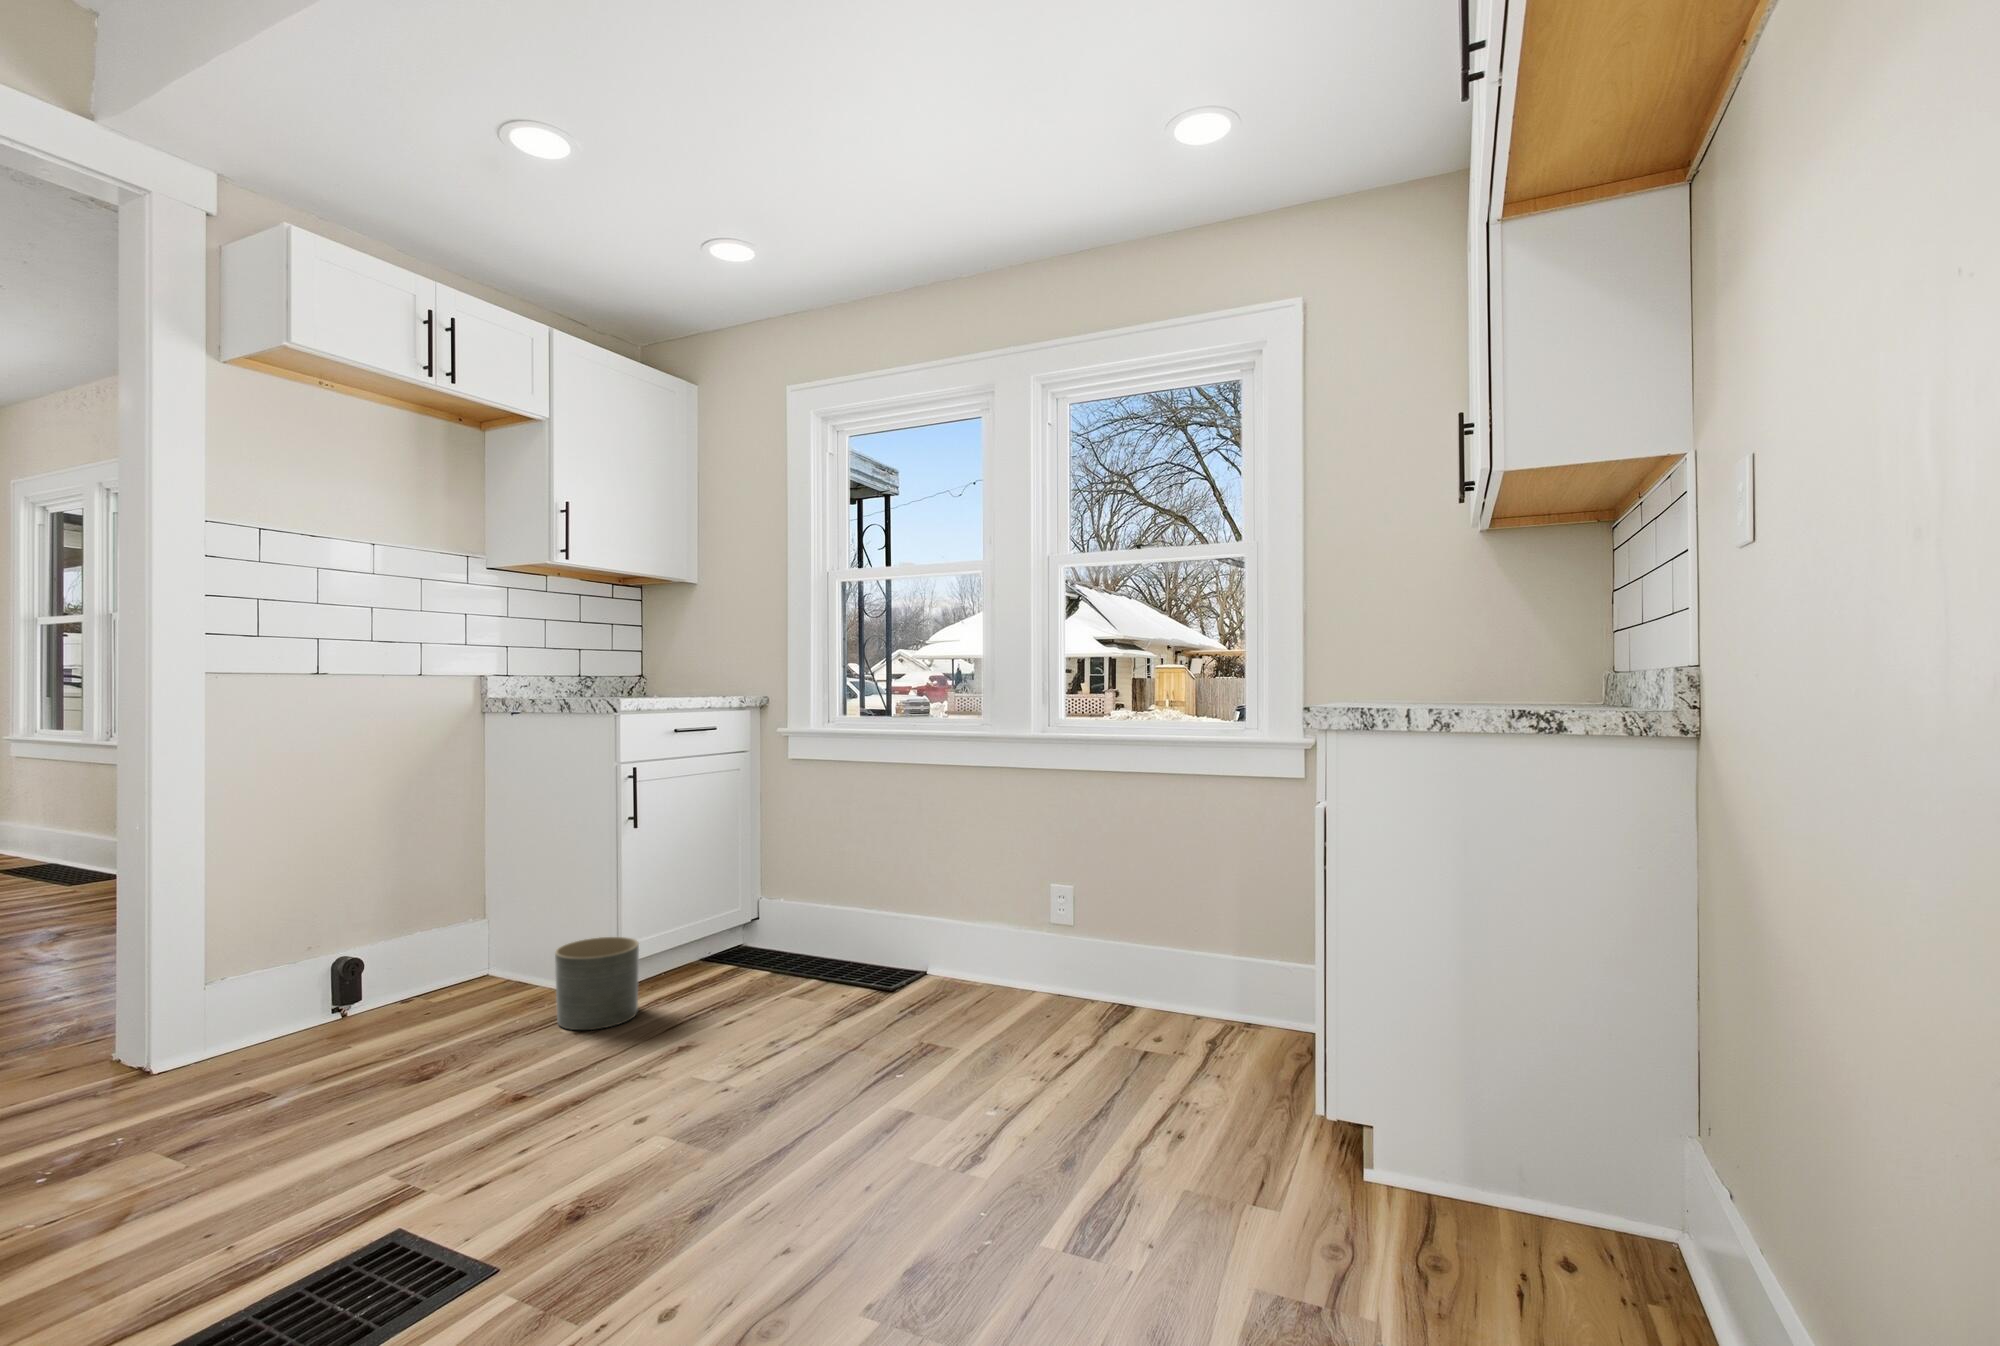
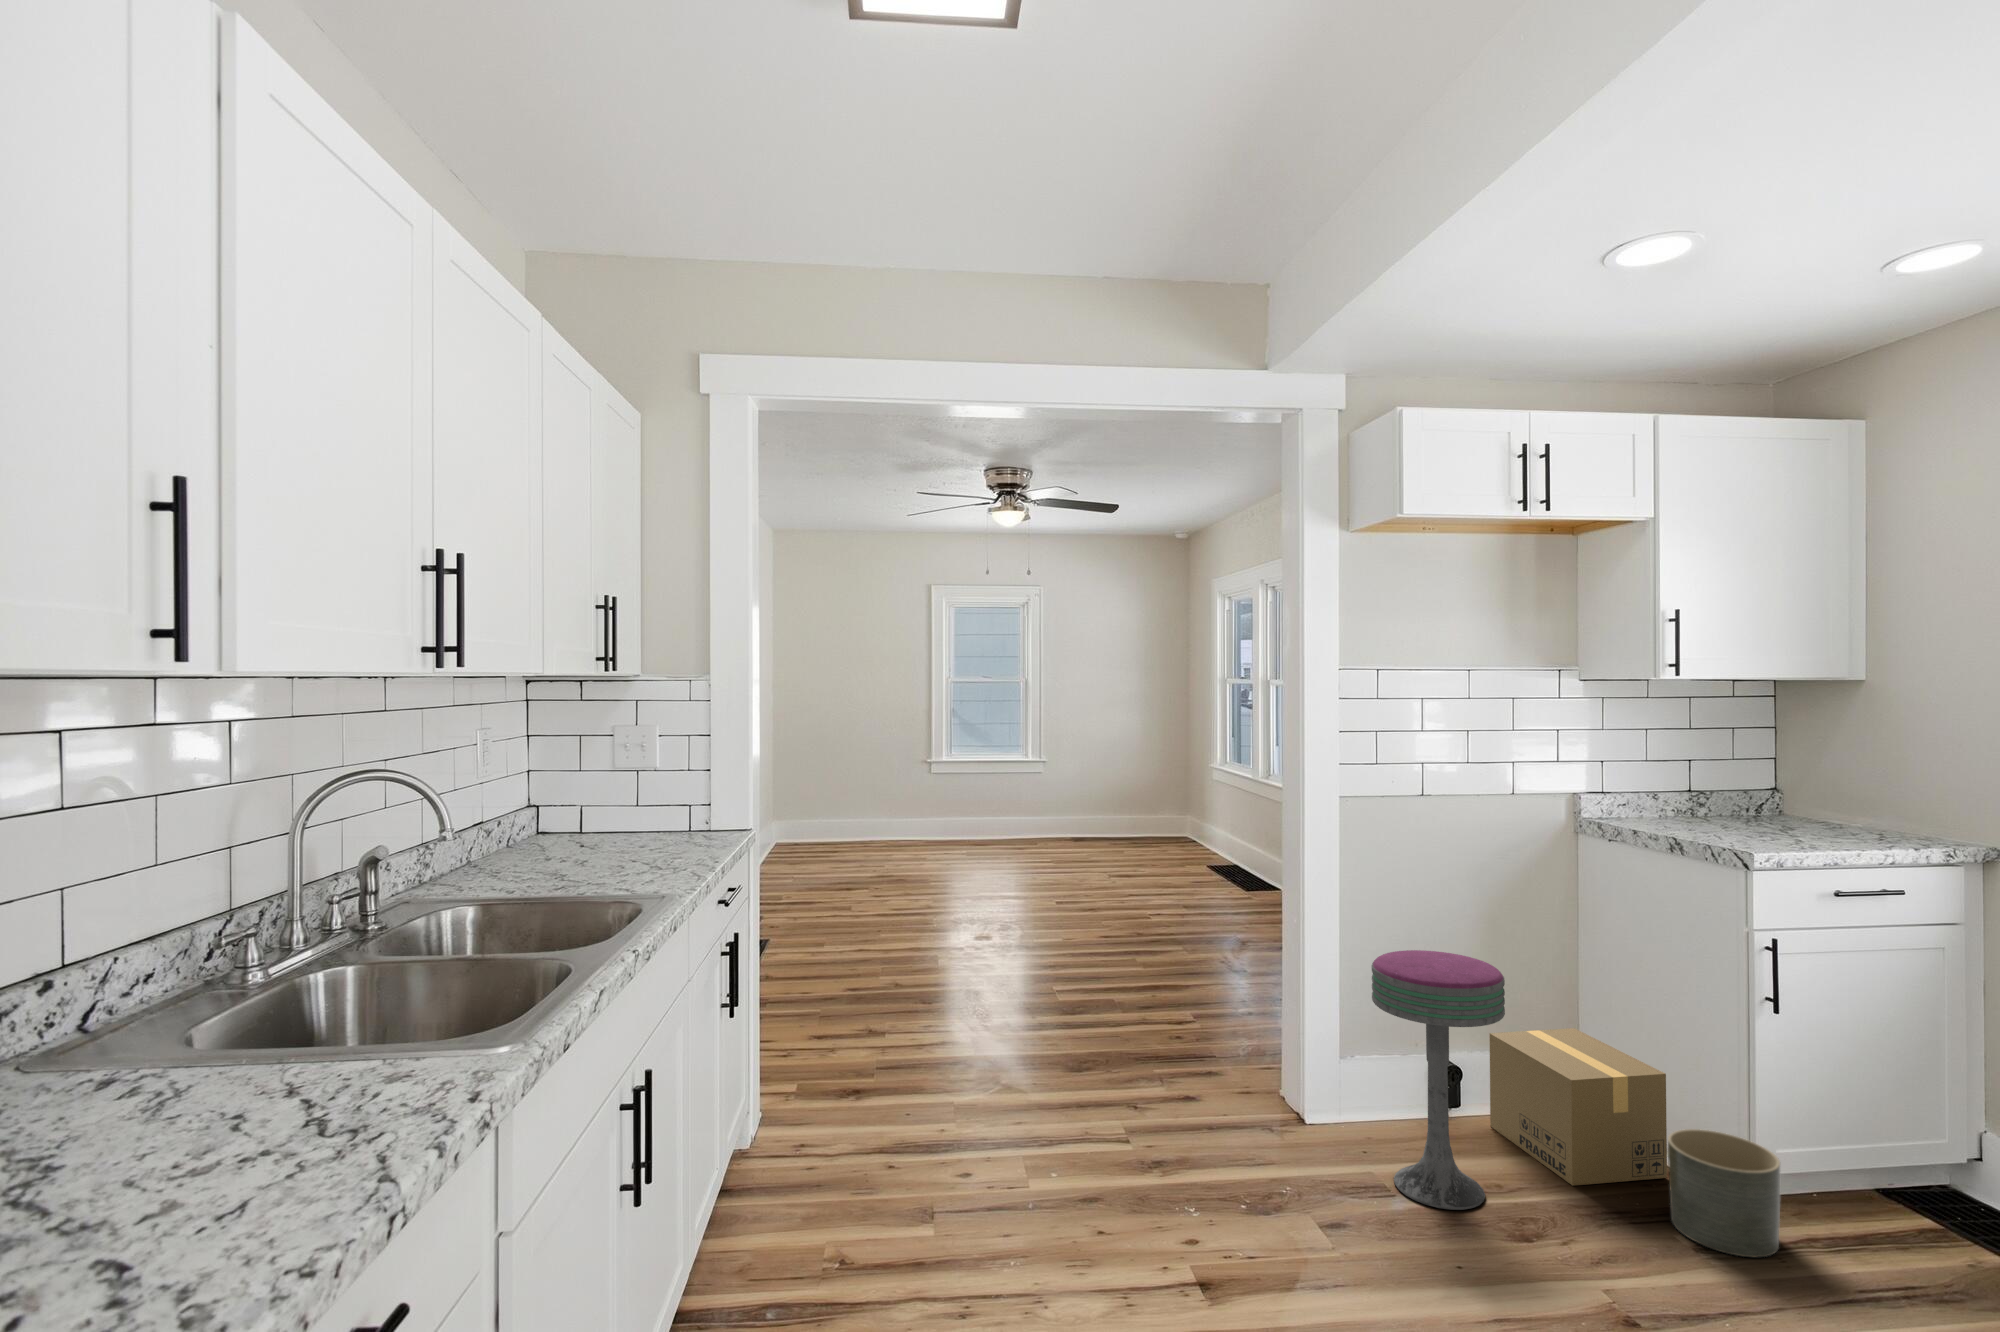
bar stool: none [244,826,403,1092] -> present [1372,950,1505,1210]
cardboard box: none [391,895,556,1028] -> present [1490,1028,1667,1186]

